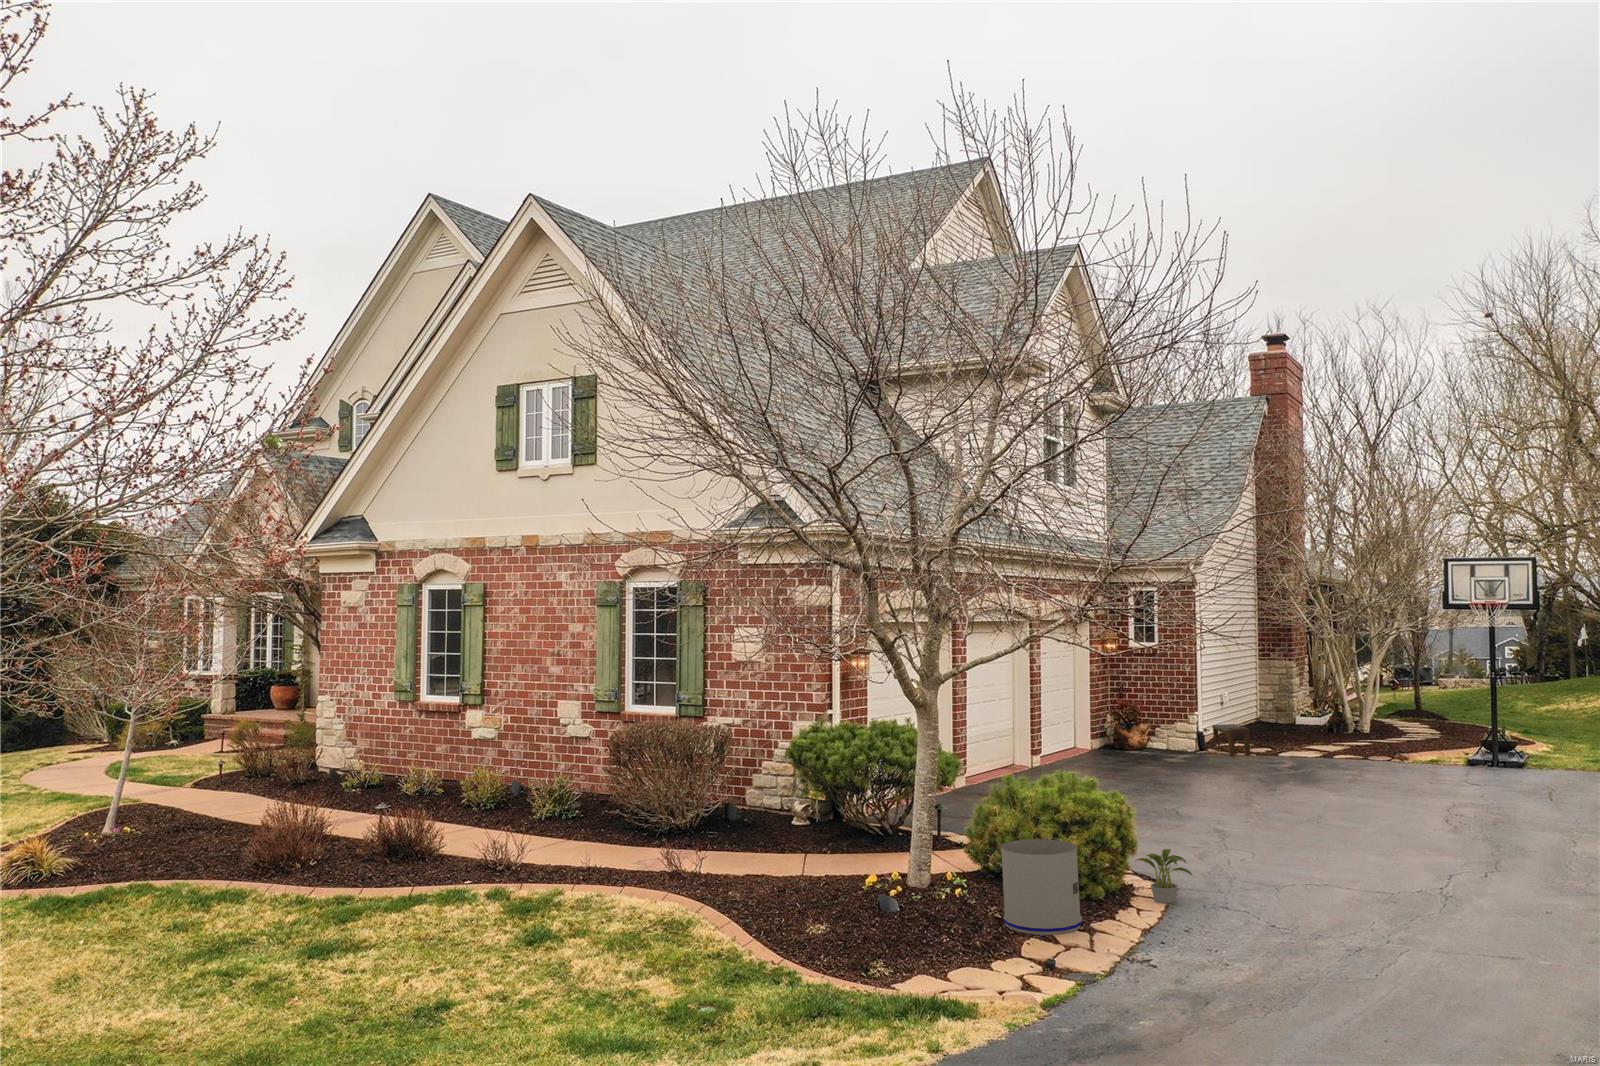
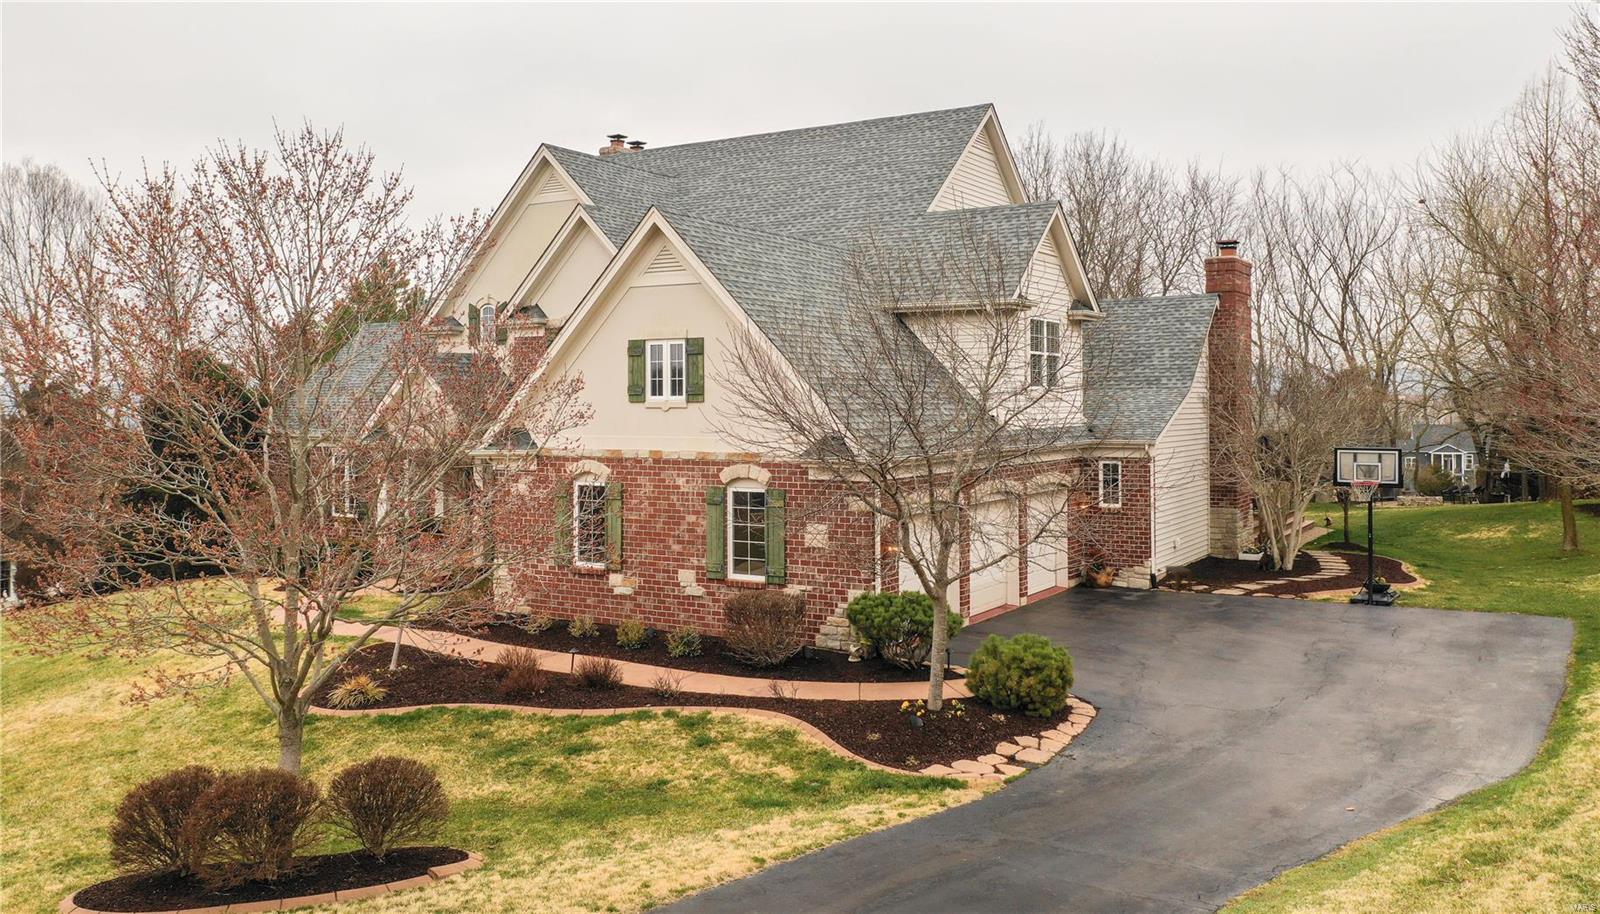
trash can: present [1001,839,1082,935] -> none [987,681,1035,739]
potted plant: present [1136,849,1192,903] -> none [1072,685,1106,718]

